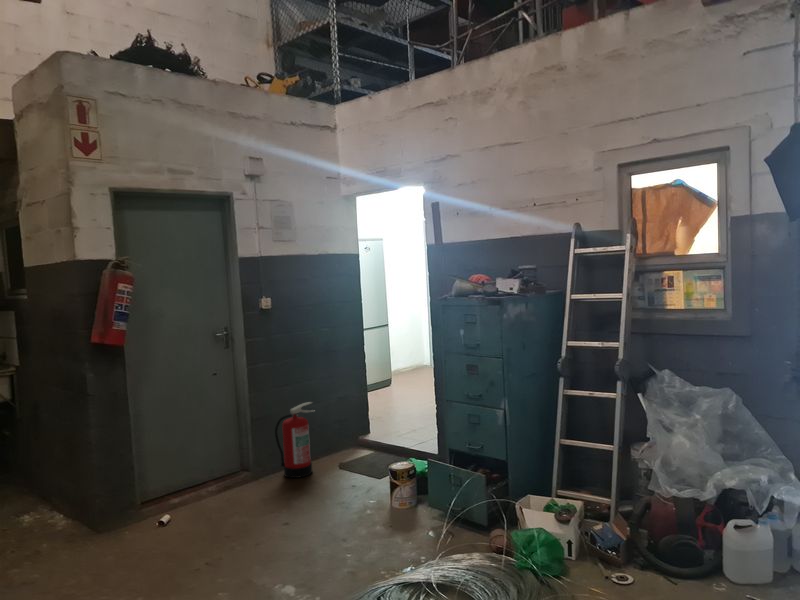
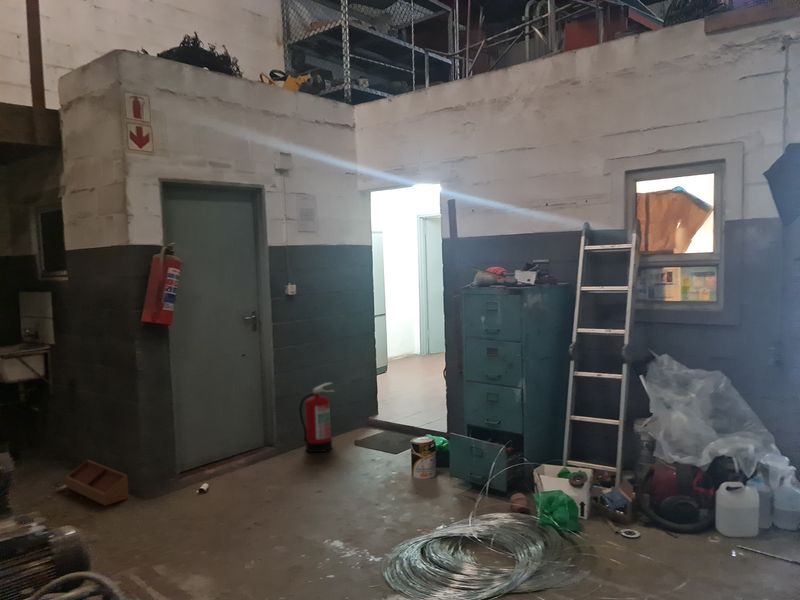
storage bin: none [23,489,83,541] -> present [66,460,129,506]

